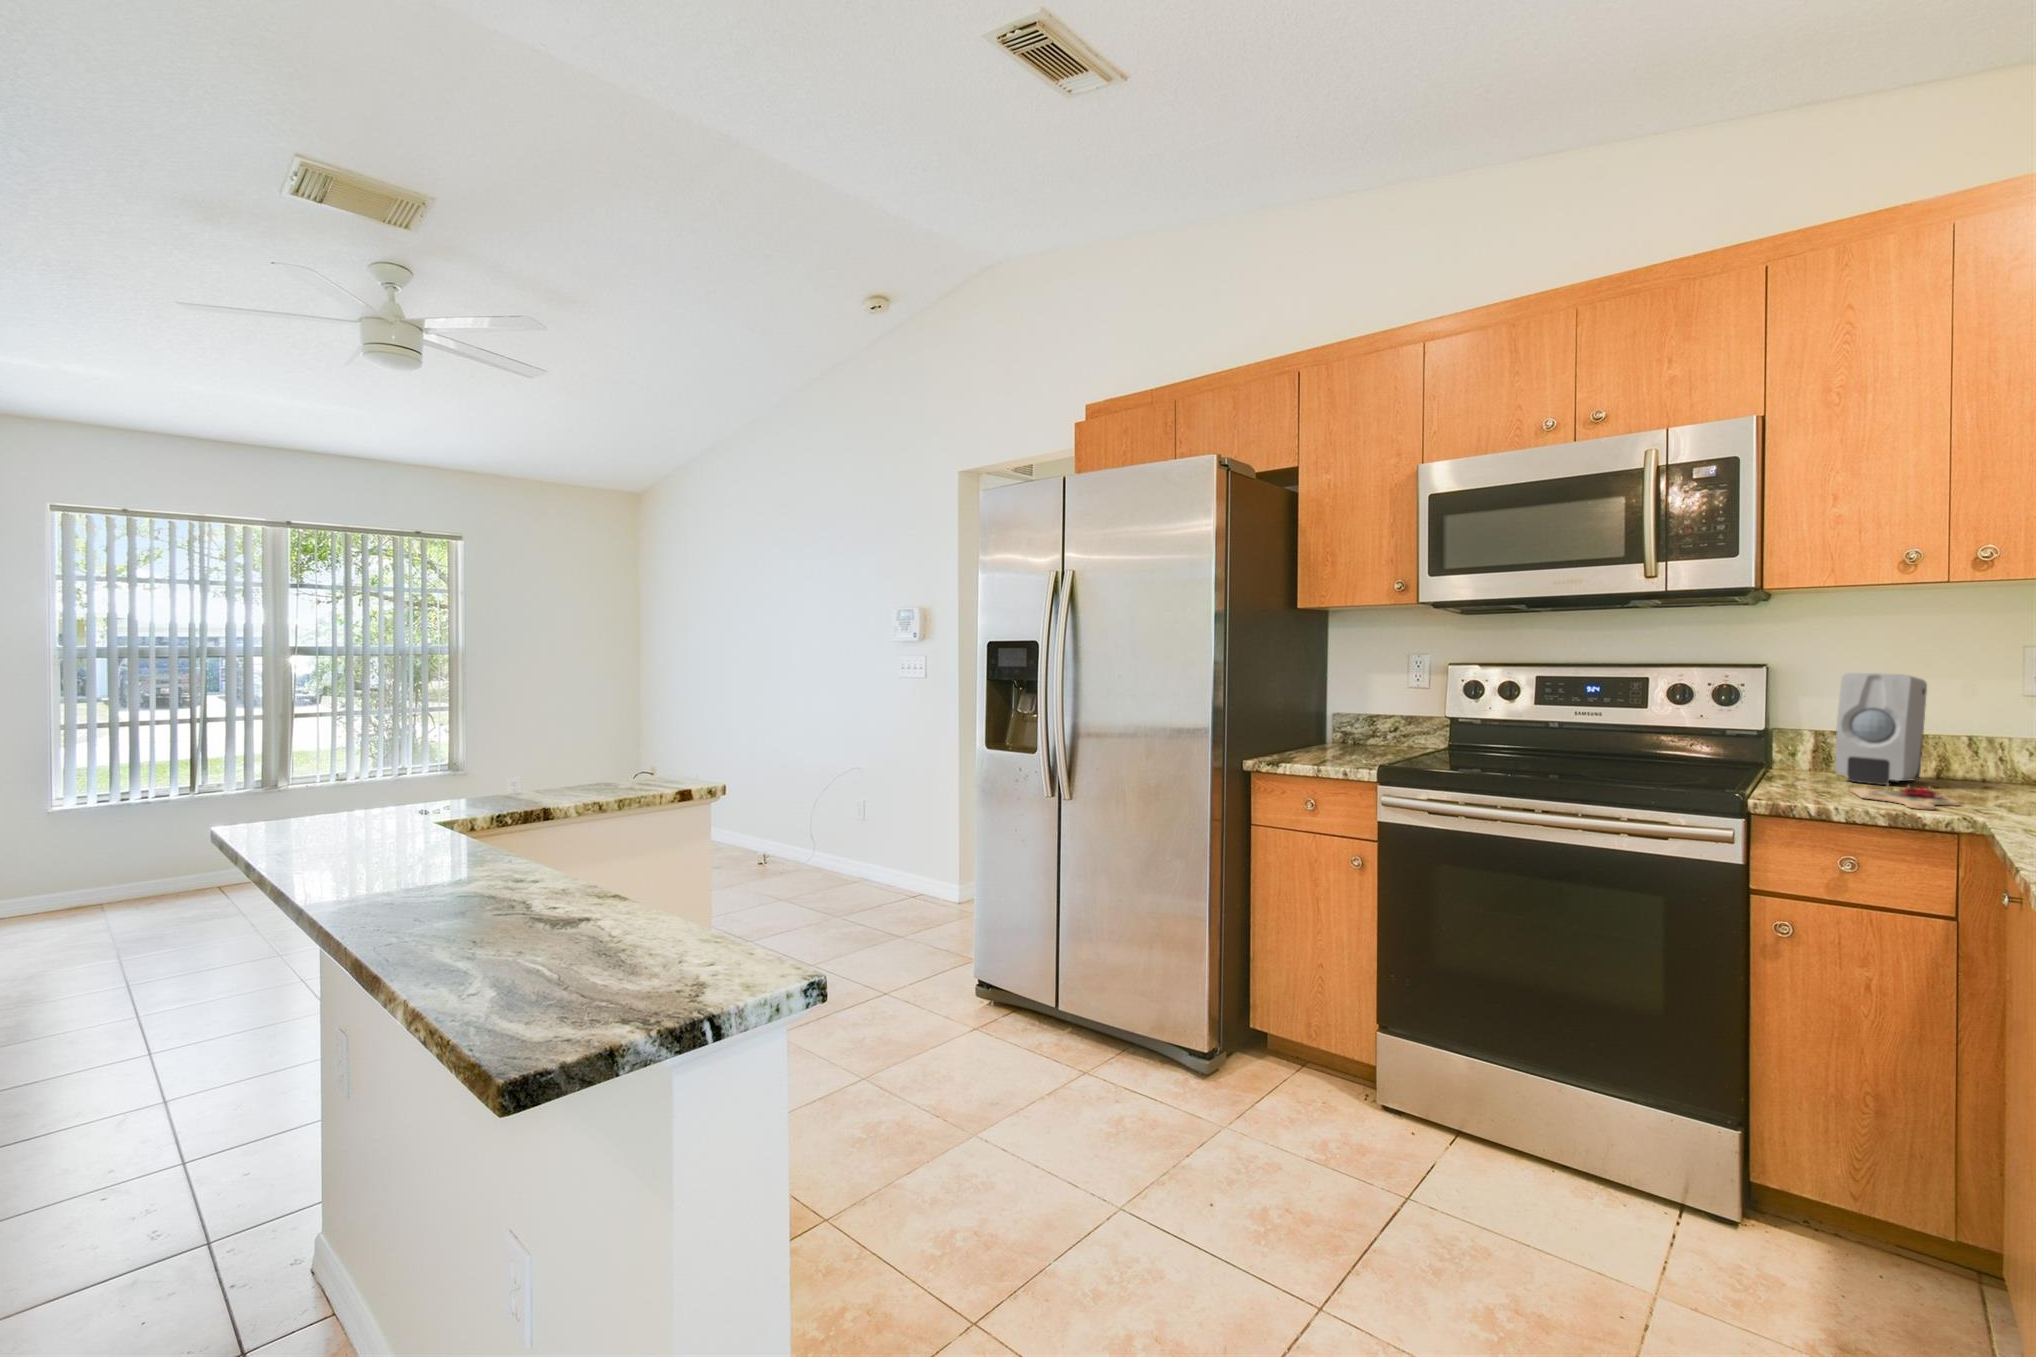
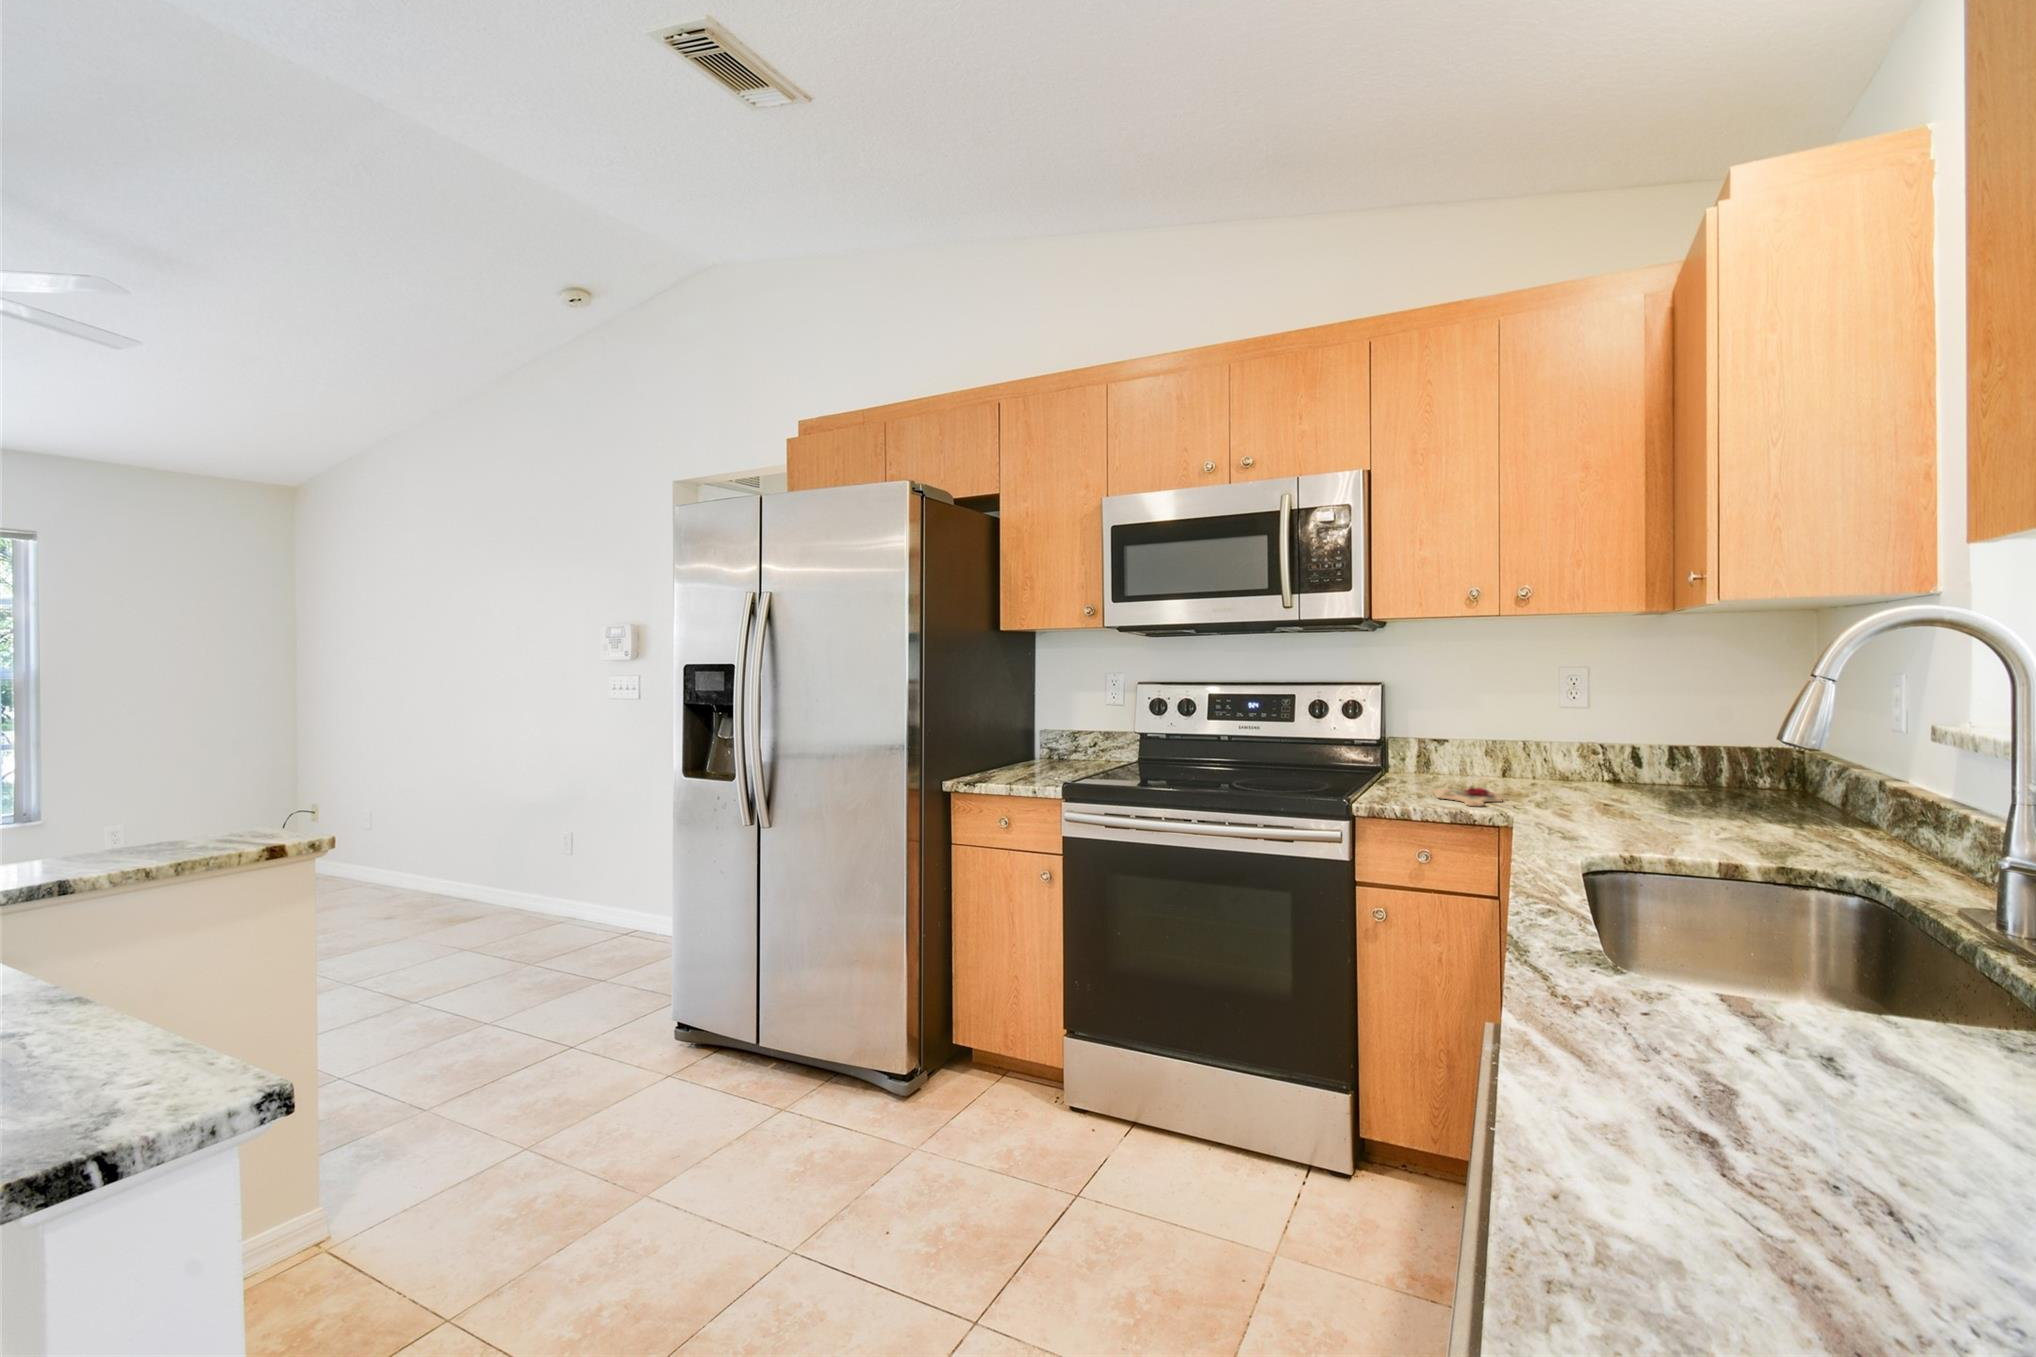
soap dispenser: present [1835,673,1927,785] -> none [1426,691,1490,785]

